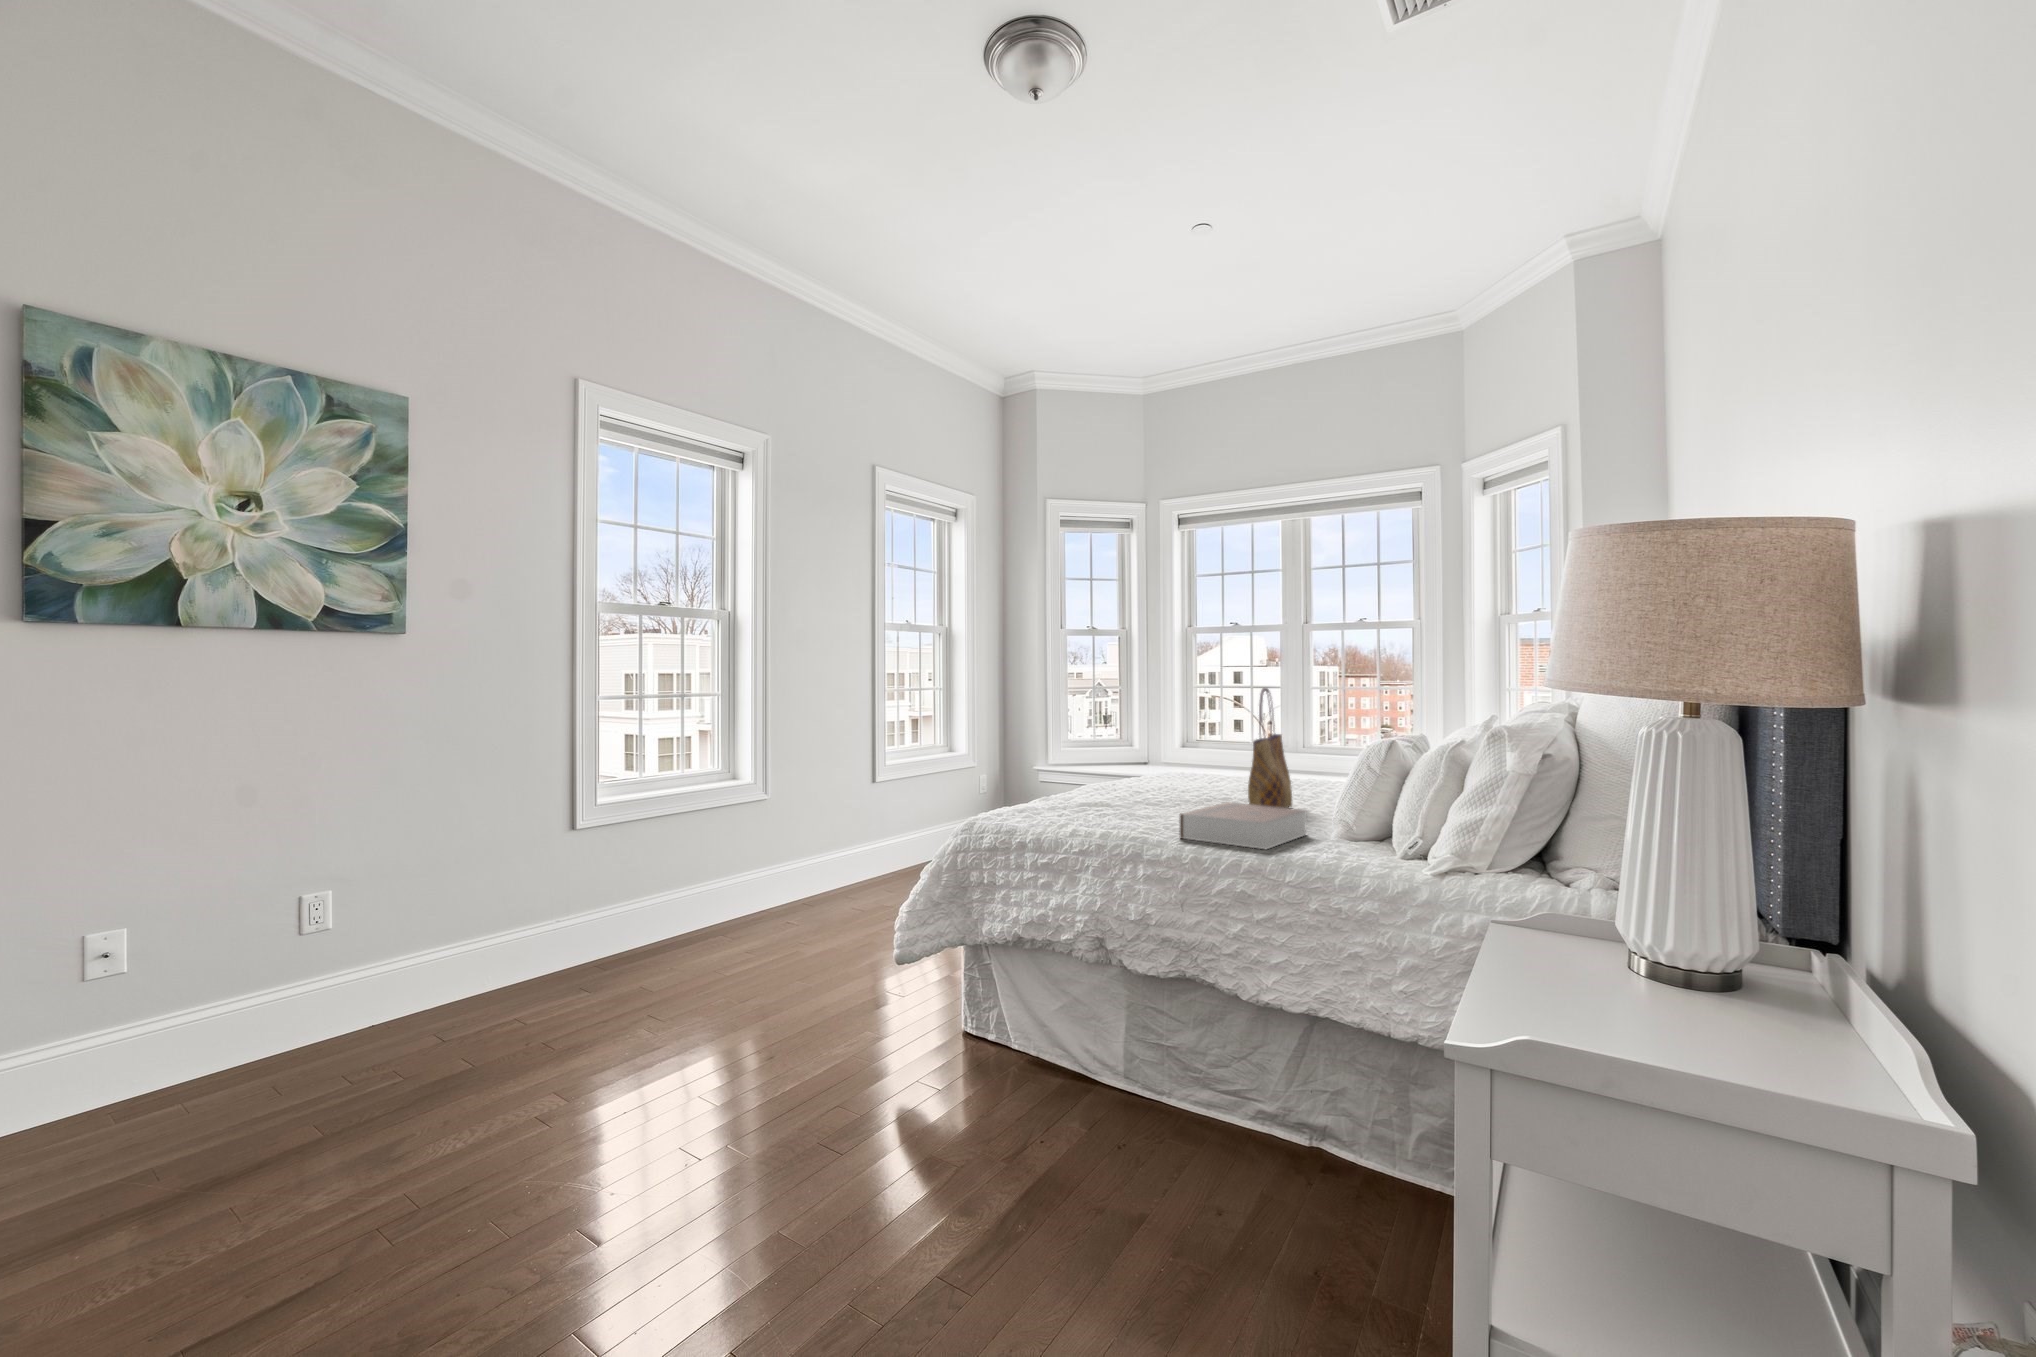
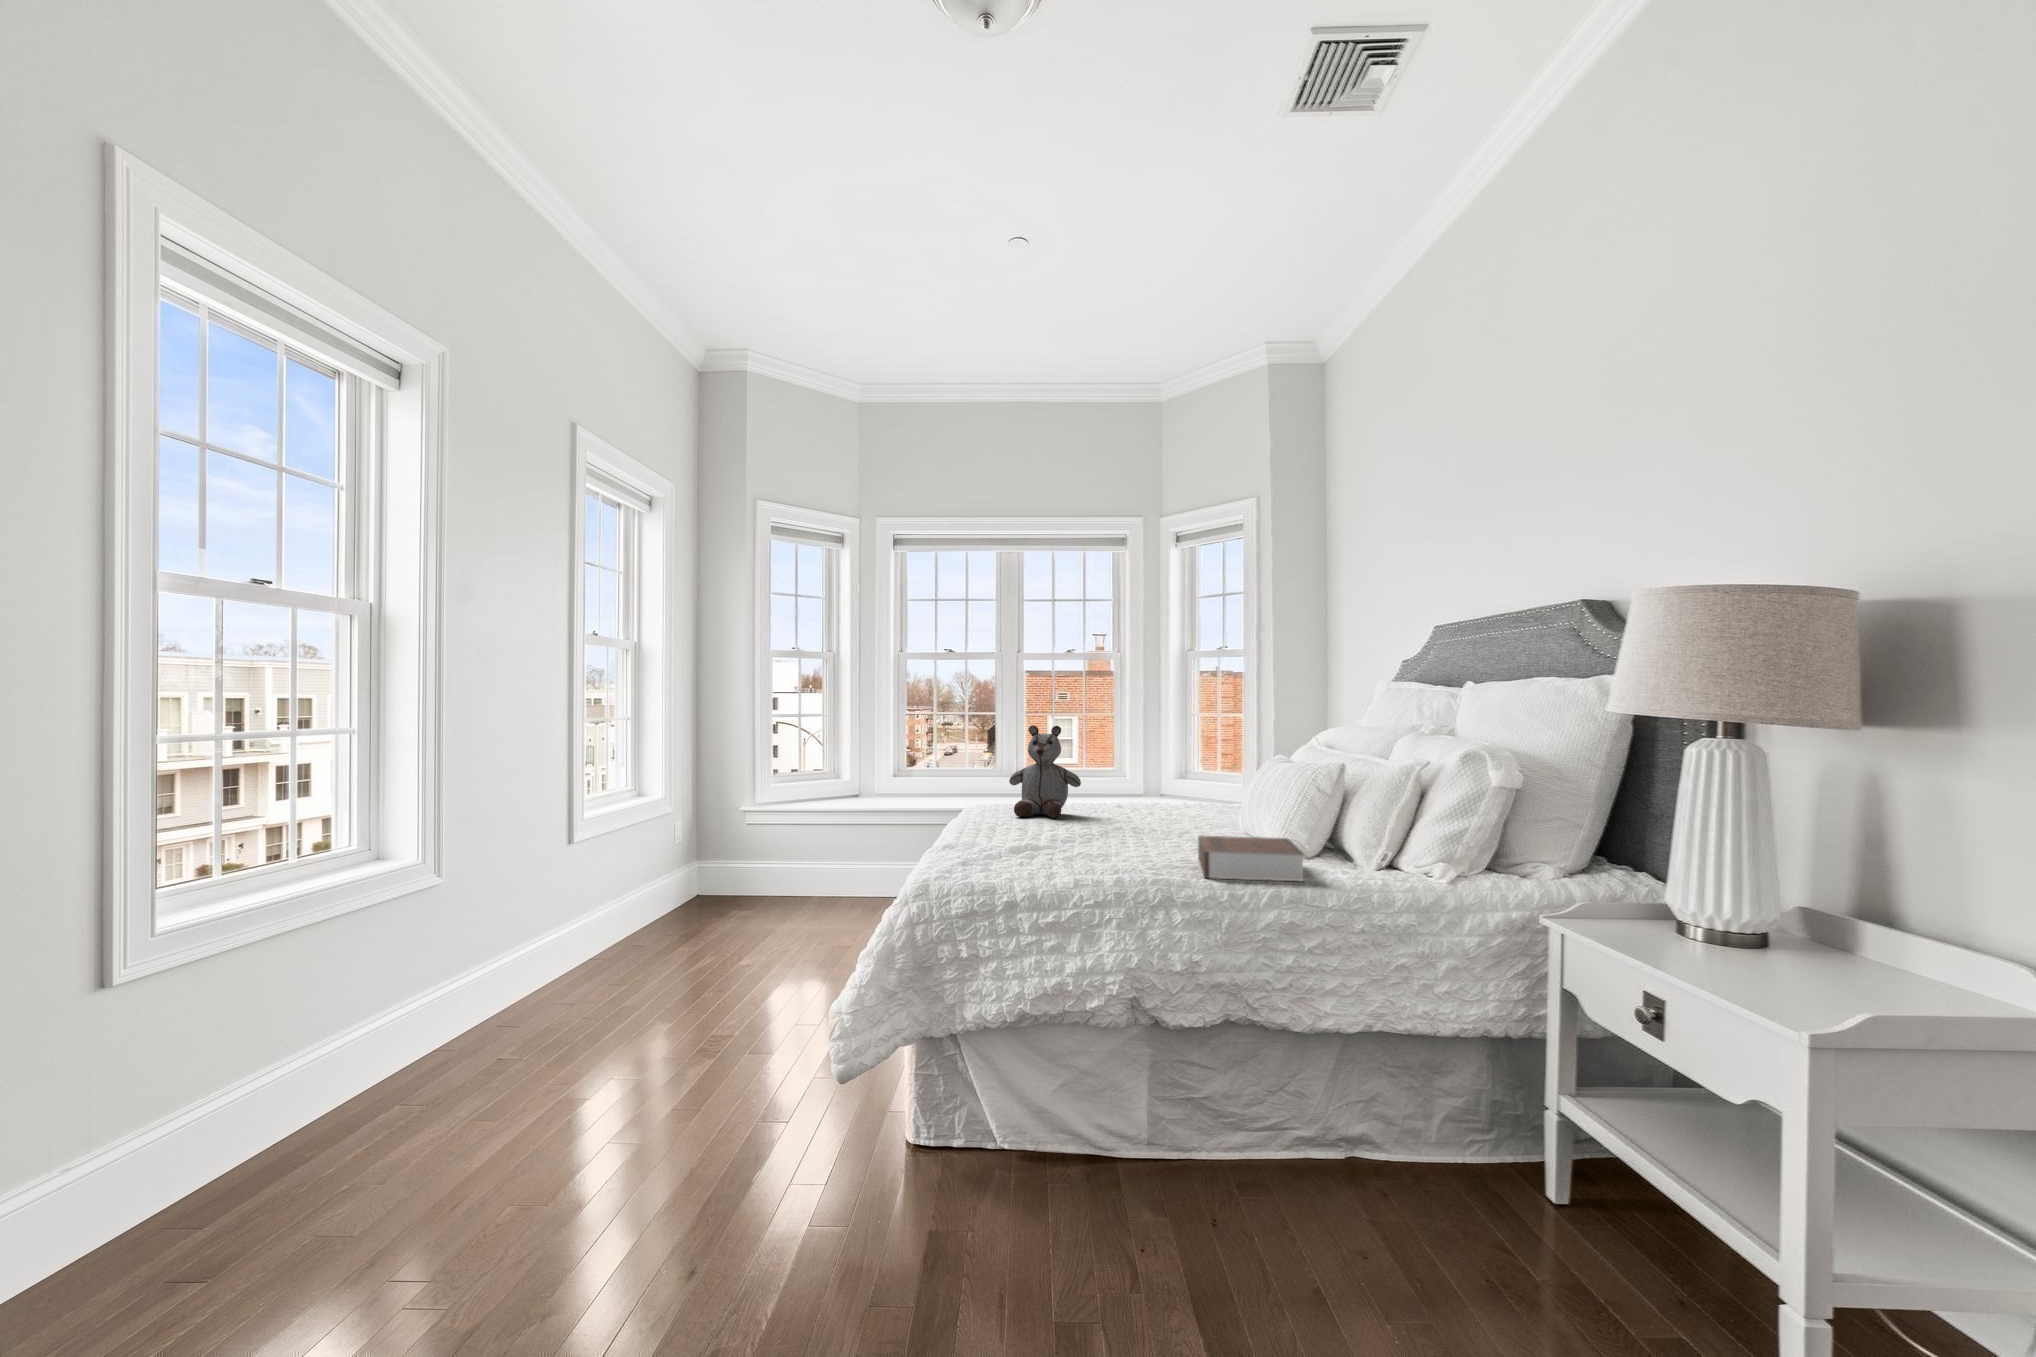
tote bag: present [1248,688,1292,808] -> none [1166,716,1215,849]
stuffed bear: none [1177,696,1248,784] -> present [1009,725,1081,818]

